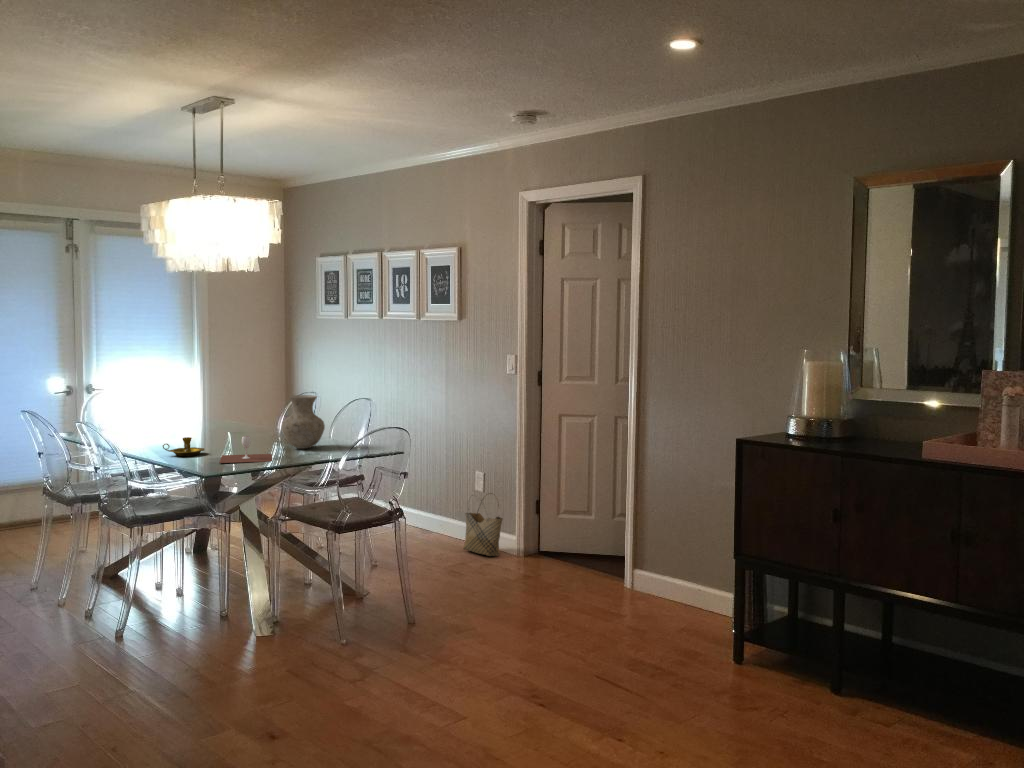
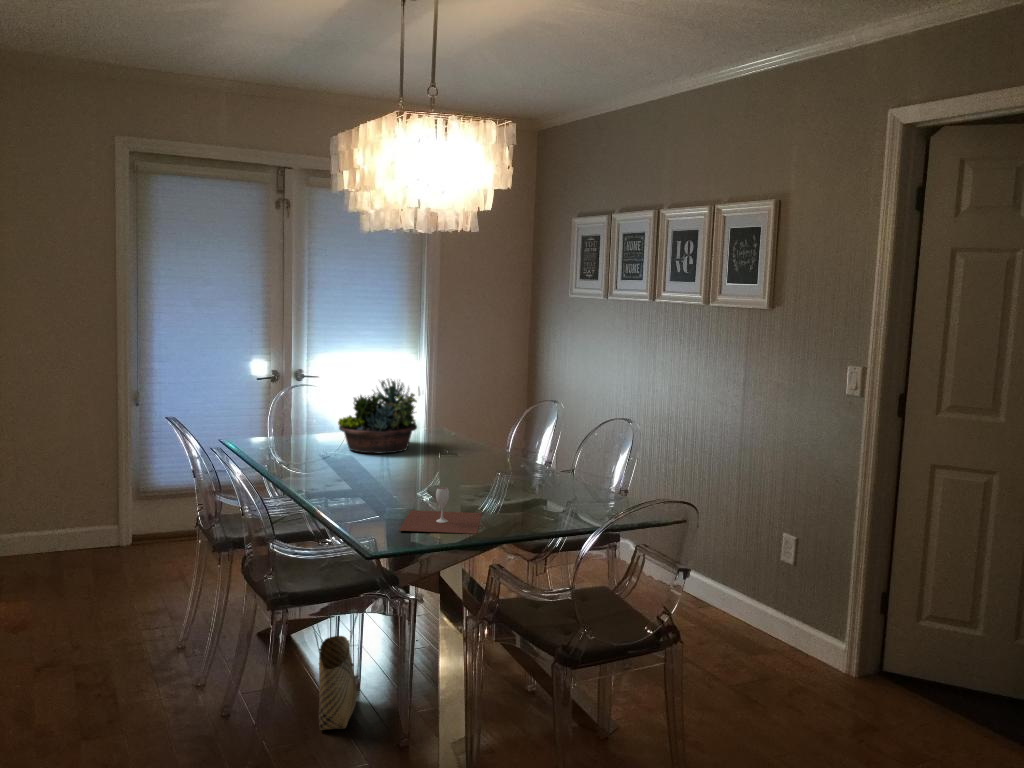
succulent planter: none [146,378,209,434] -> present [338,380,417,453]
vase: present [282,395,325,449] -> none [500,423,563,506]
candlestick: present [163,437,205,456] -> none [332,477,390,507]
woven basket: present [463,493,502,556] -> present [314,613,358,730]

